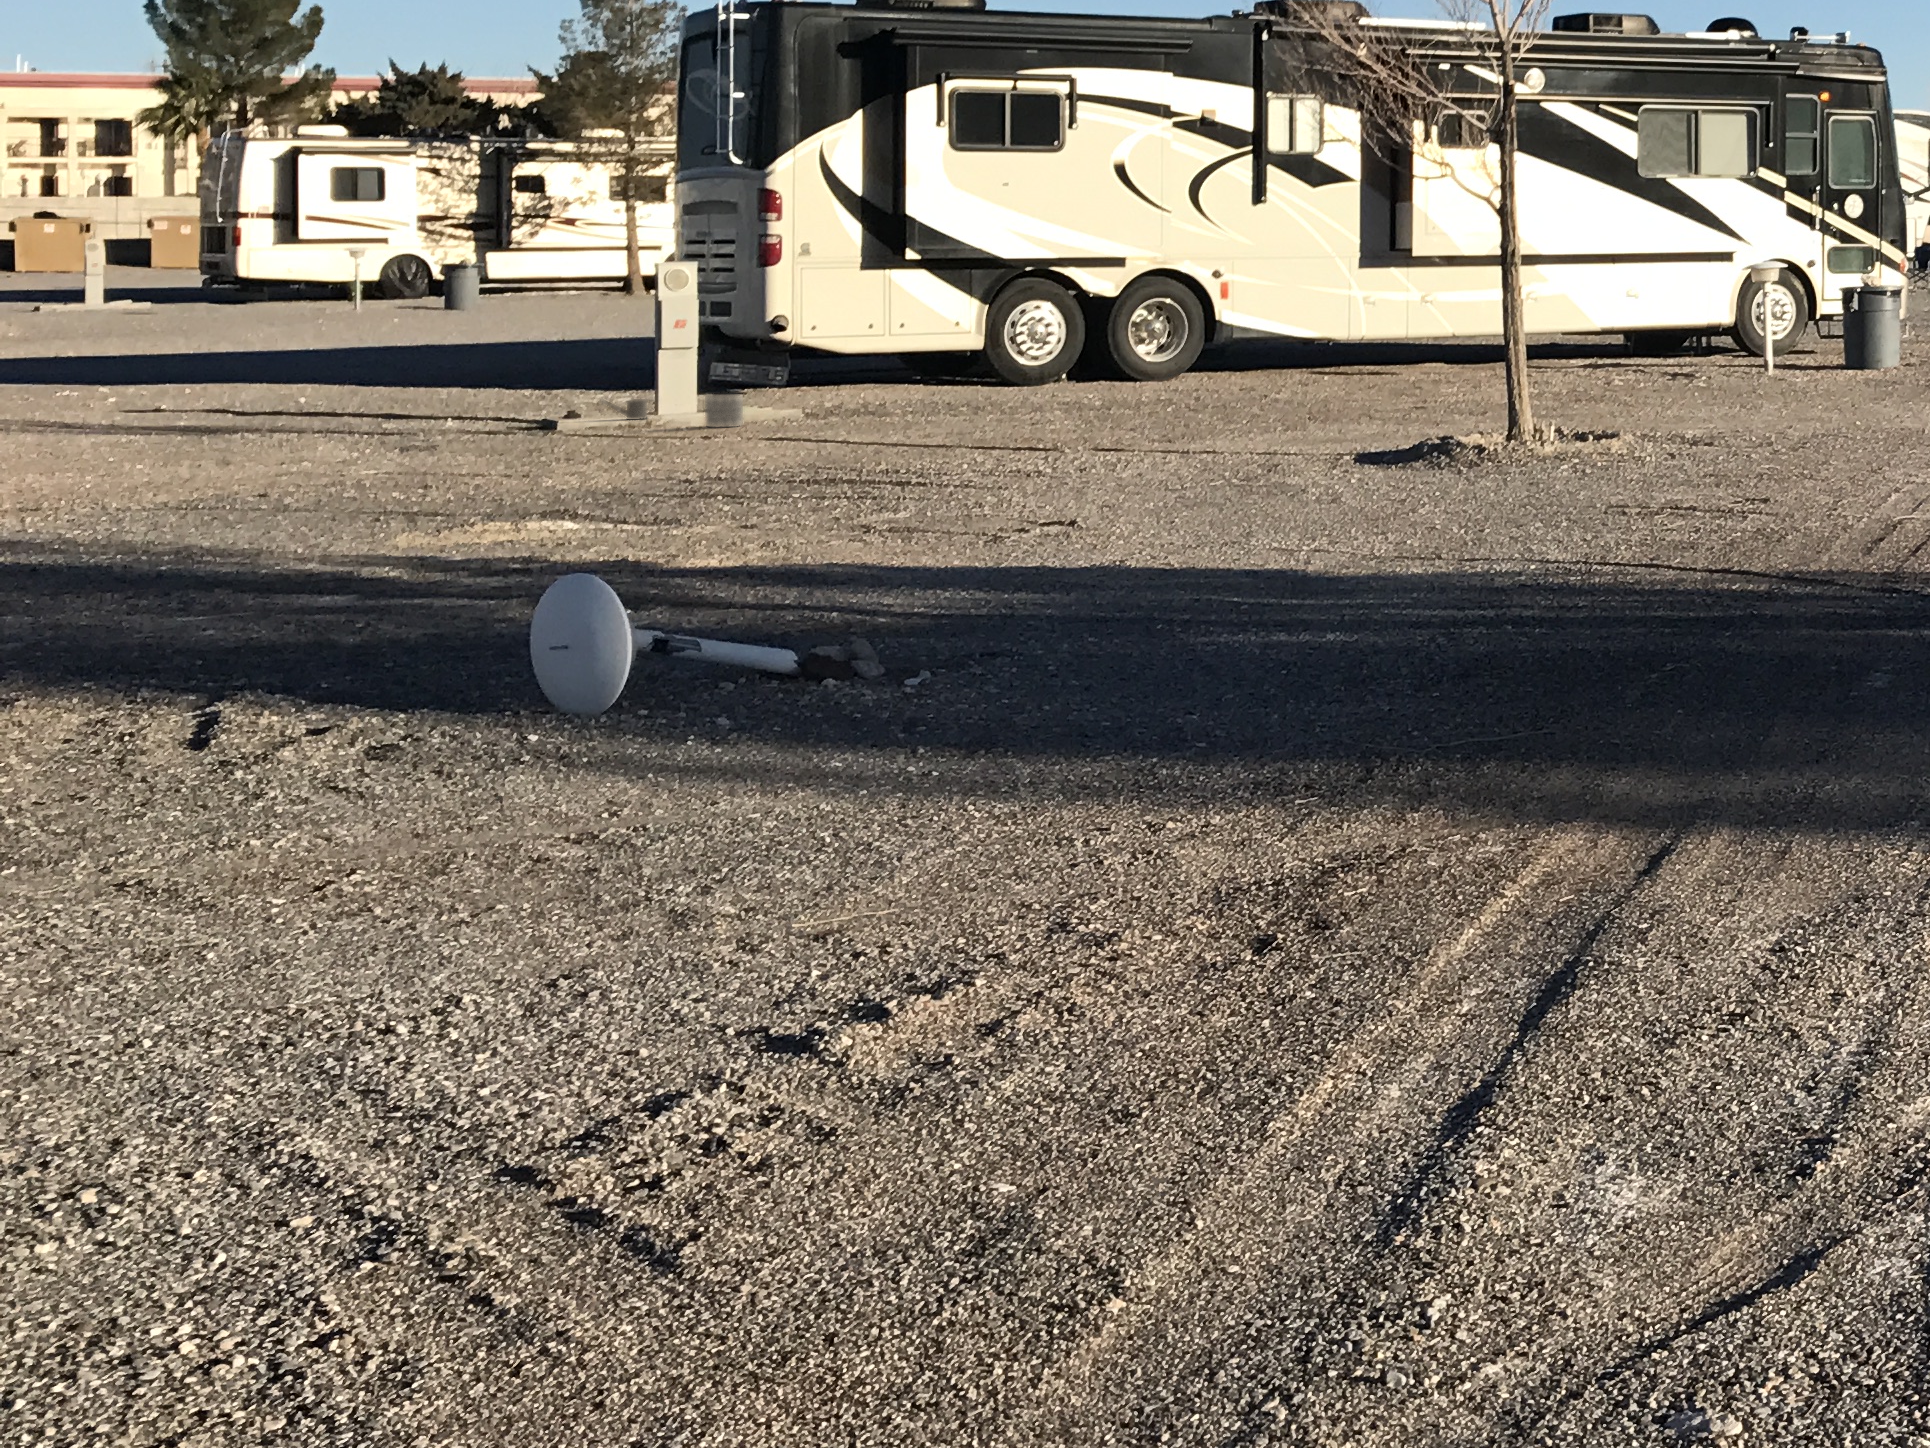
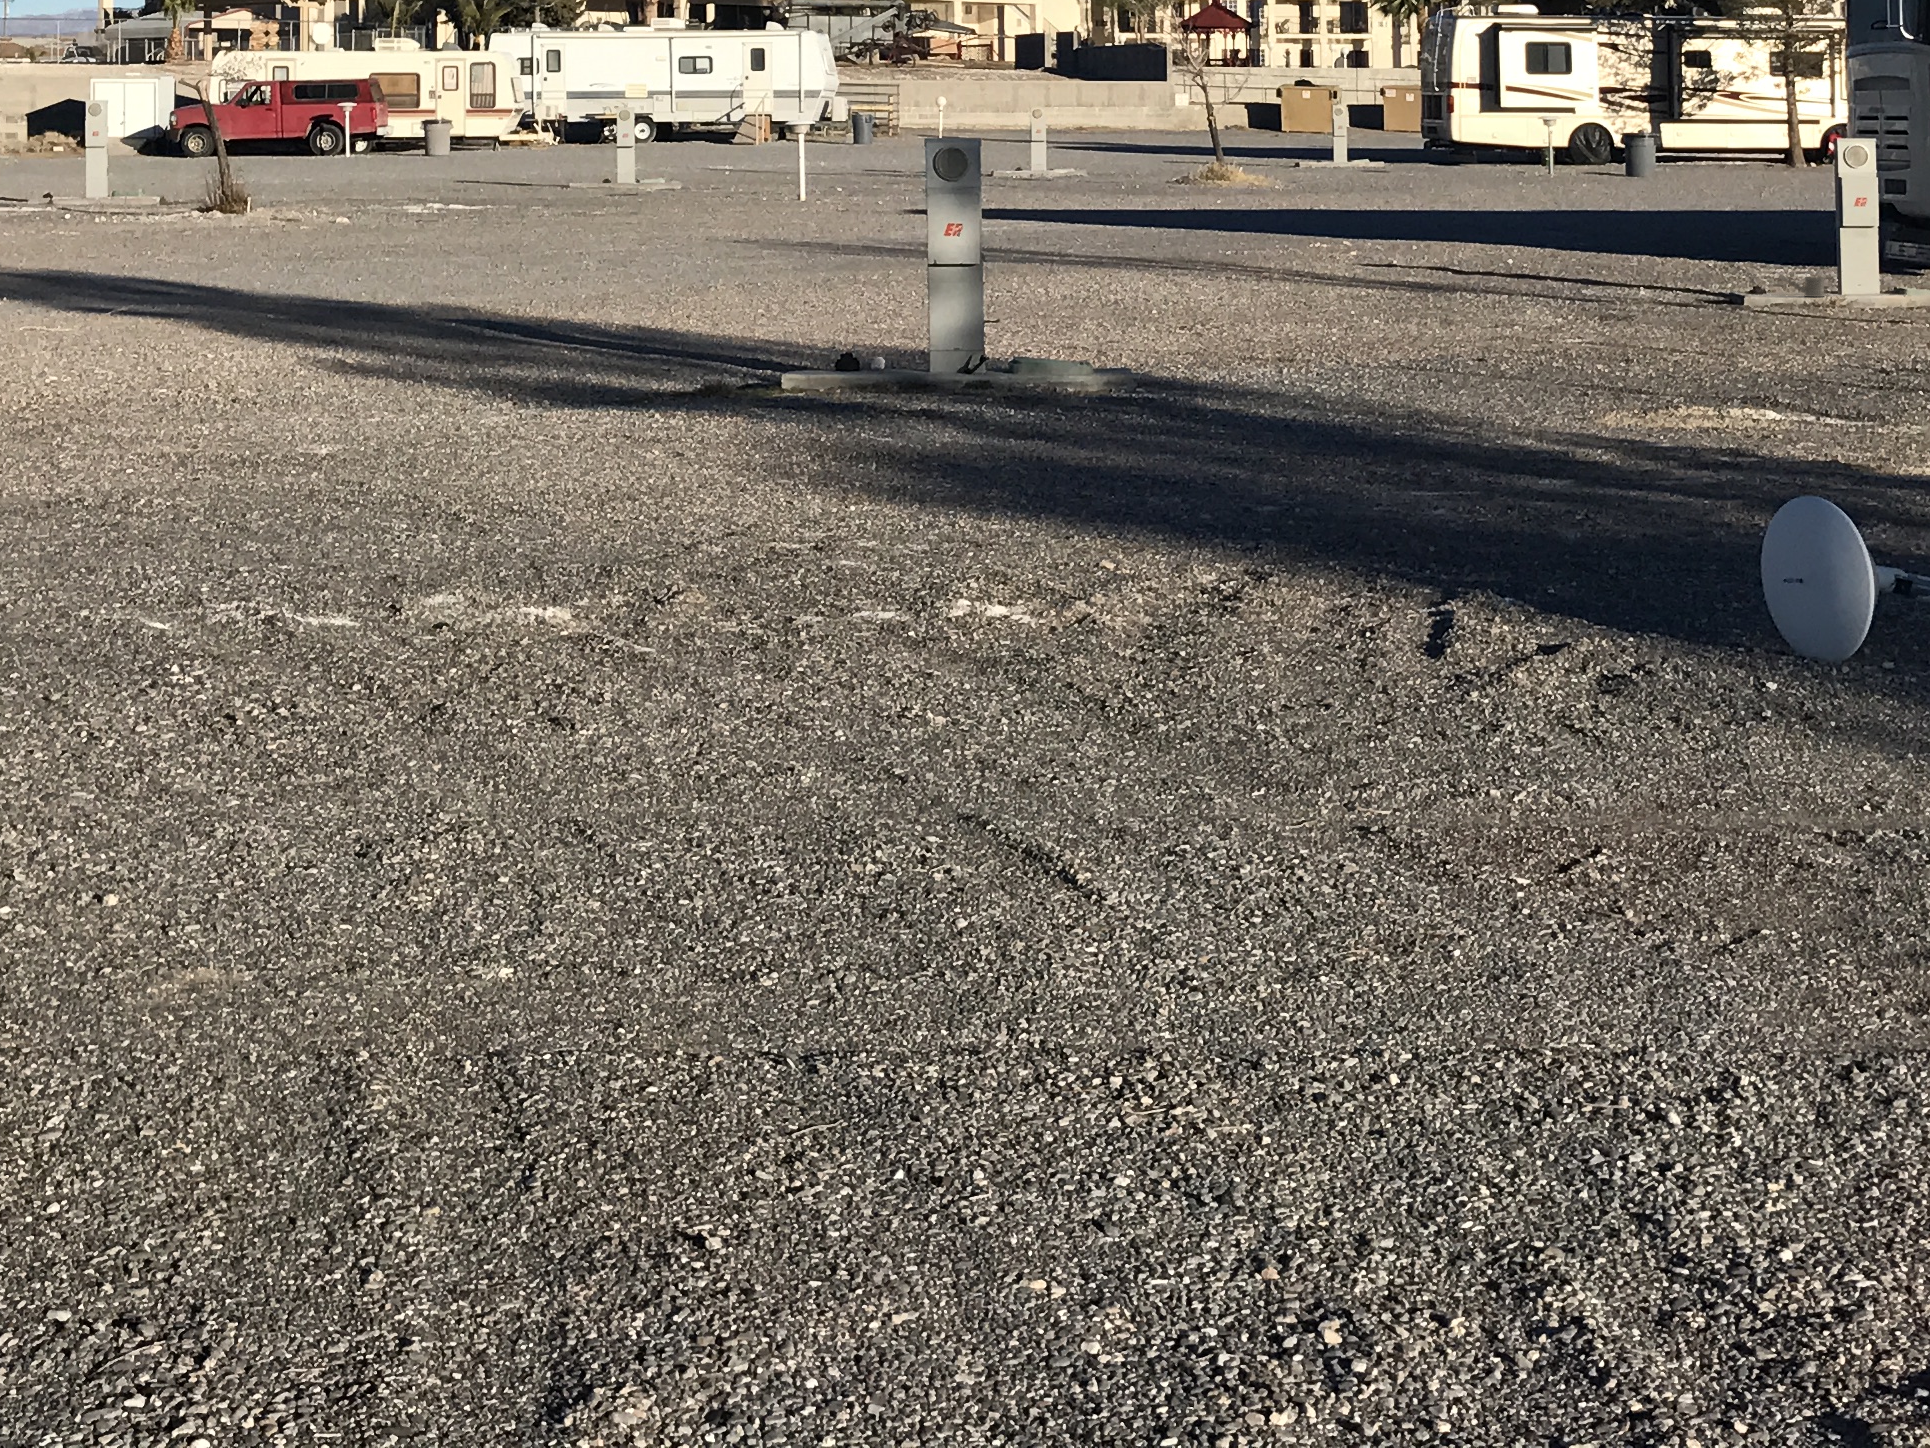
planter: present [705,394,743,428] -> none [1882,276,1919,310]

